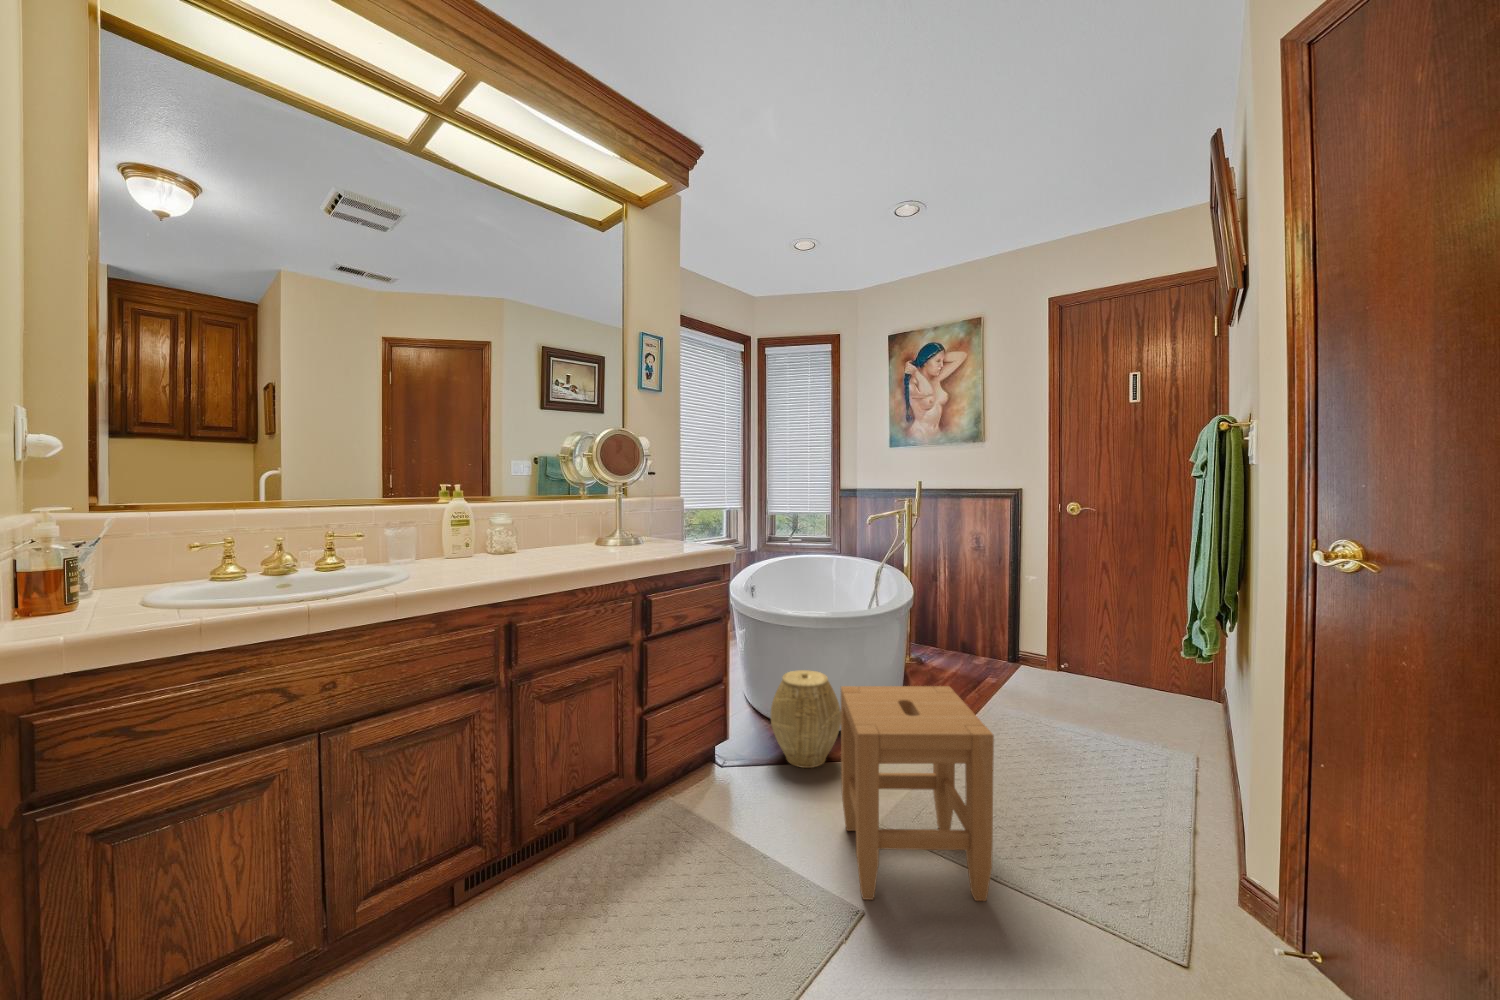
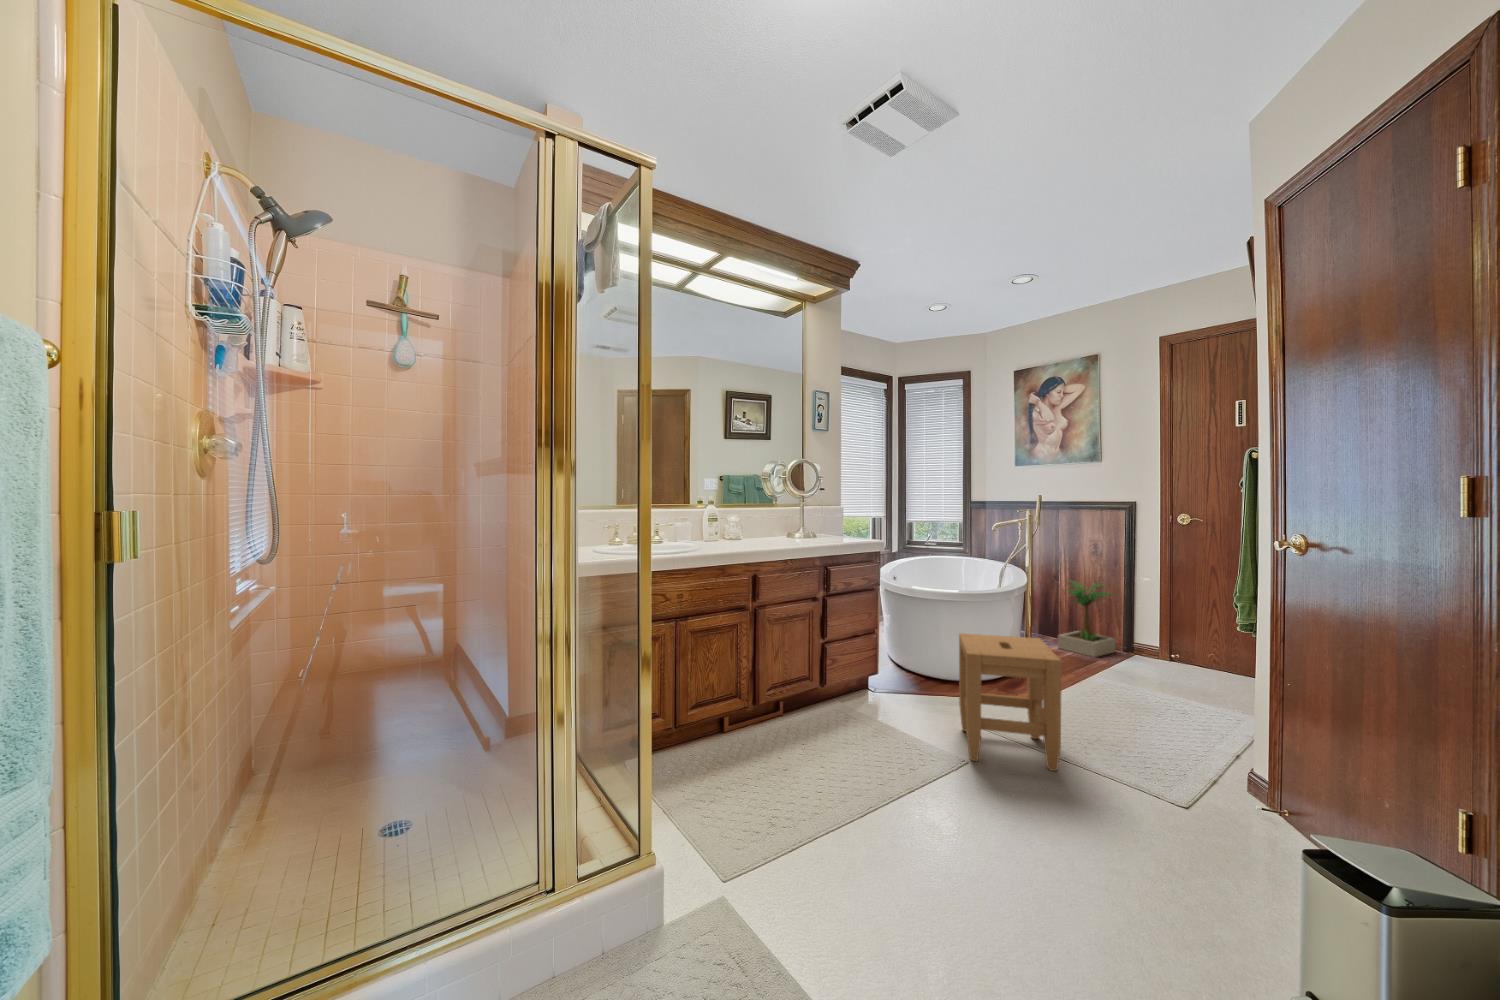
potted plant: none [941,580,1008,673] -> present [1058,582,1116,657]
woven basket: present [770,670,841,768] -> none [909,631,962,699]

